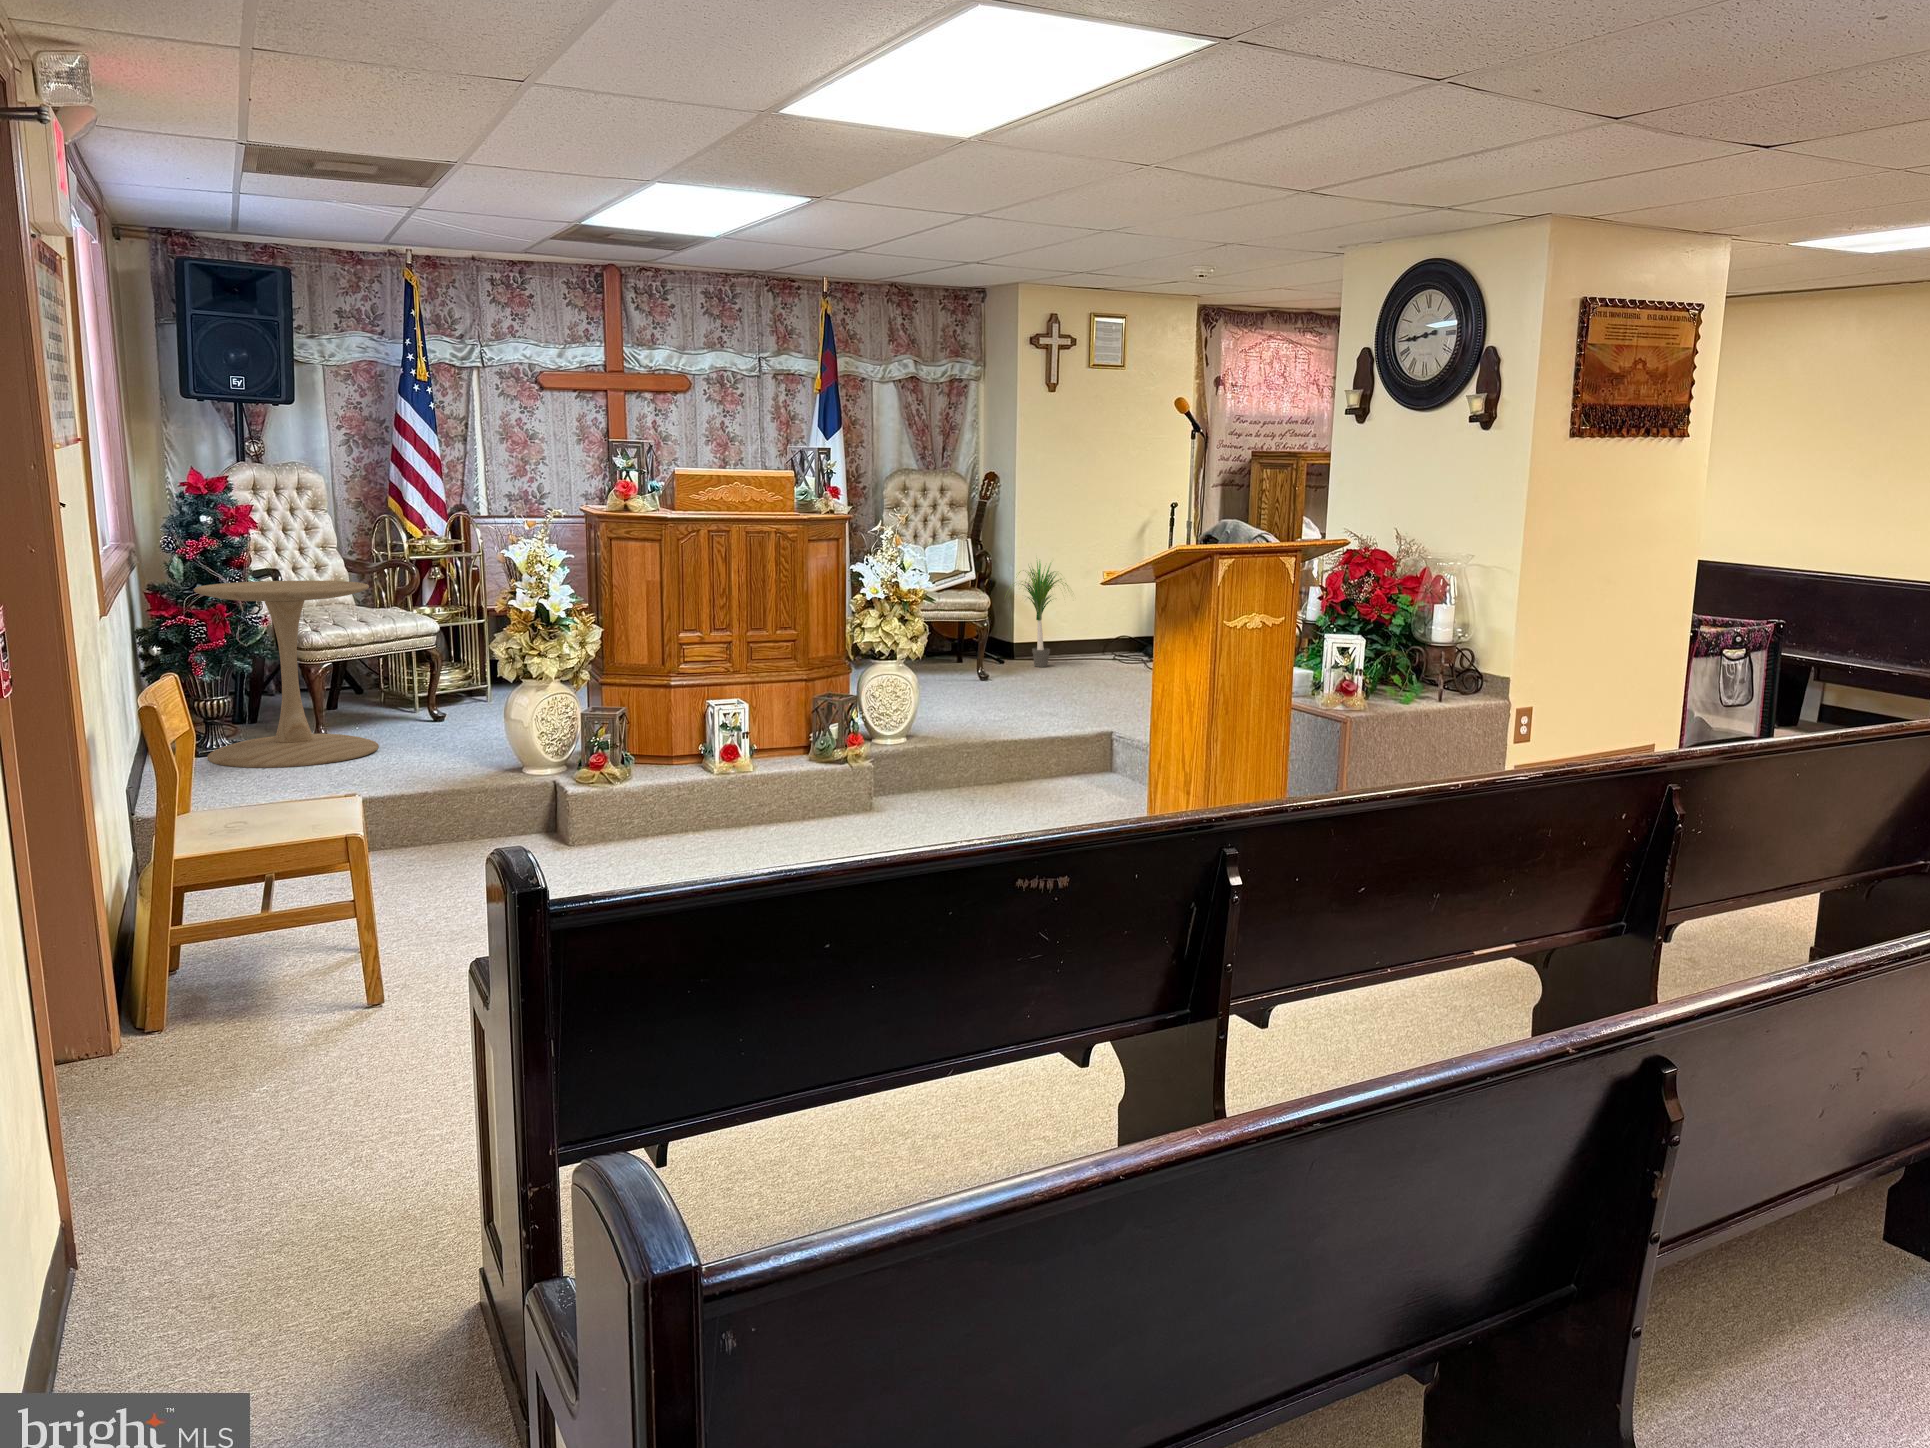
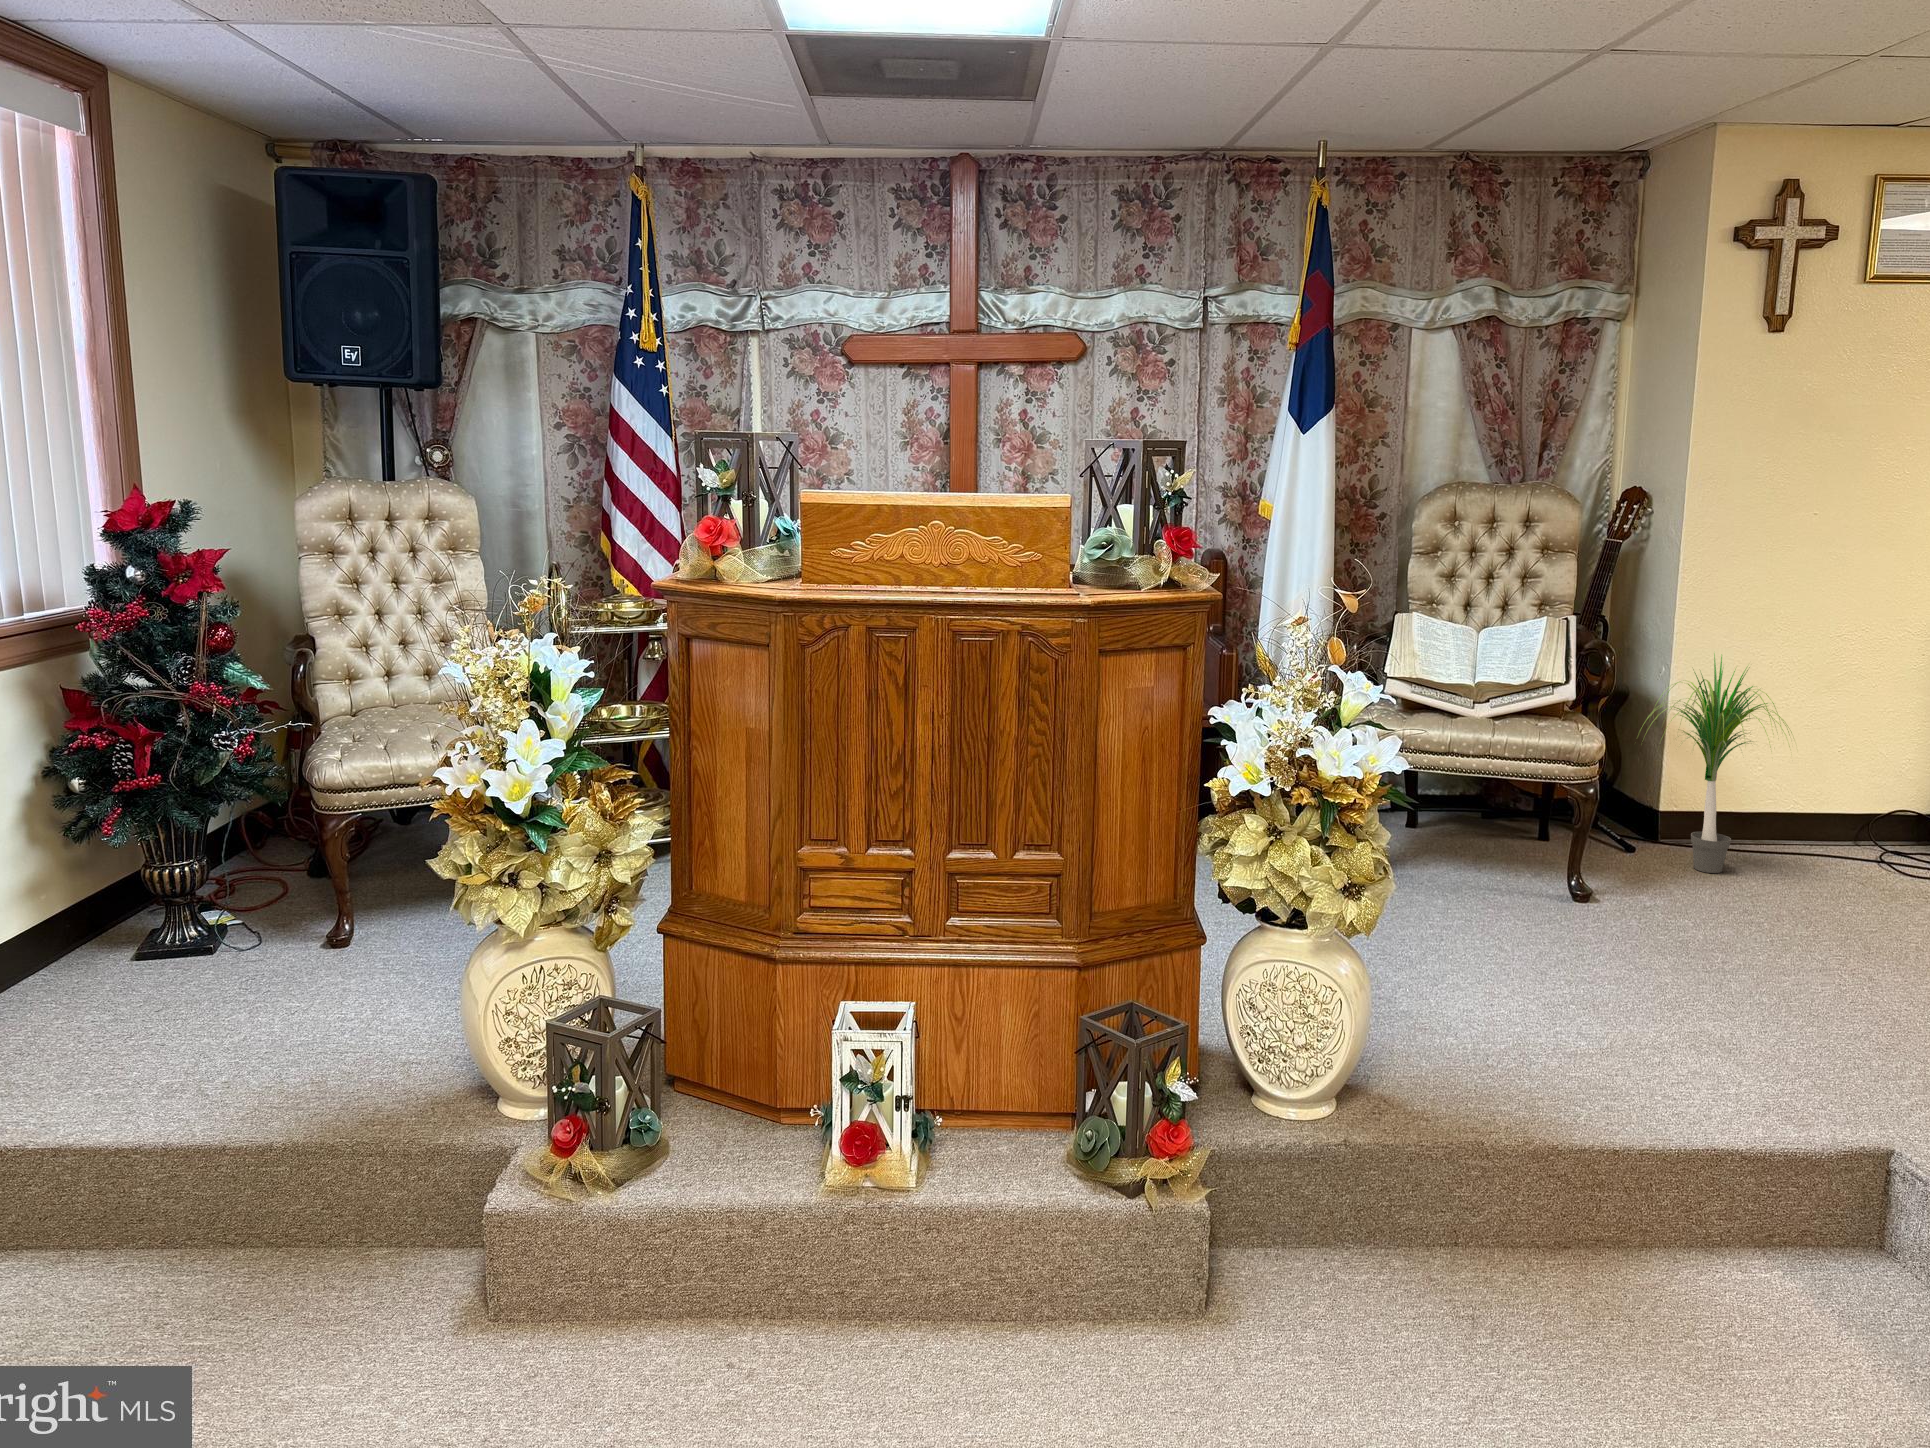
pedestal table: present [194,581,379,768] -> none [49,687,373,1043]

